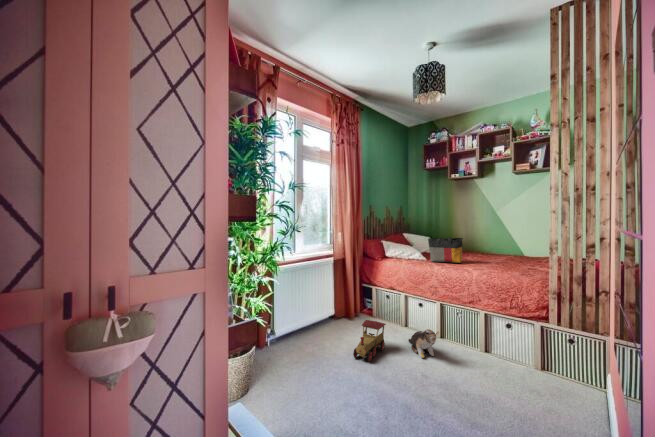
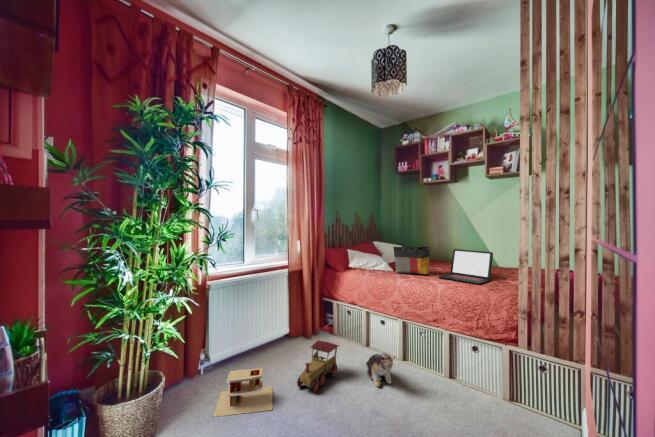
laptop: none [472,240,522,271] -> present [438,249,493,284]
toy house: none [290,341,337,378] -> present [213,368,273,417]

